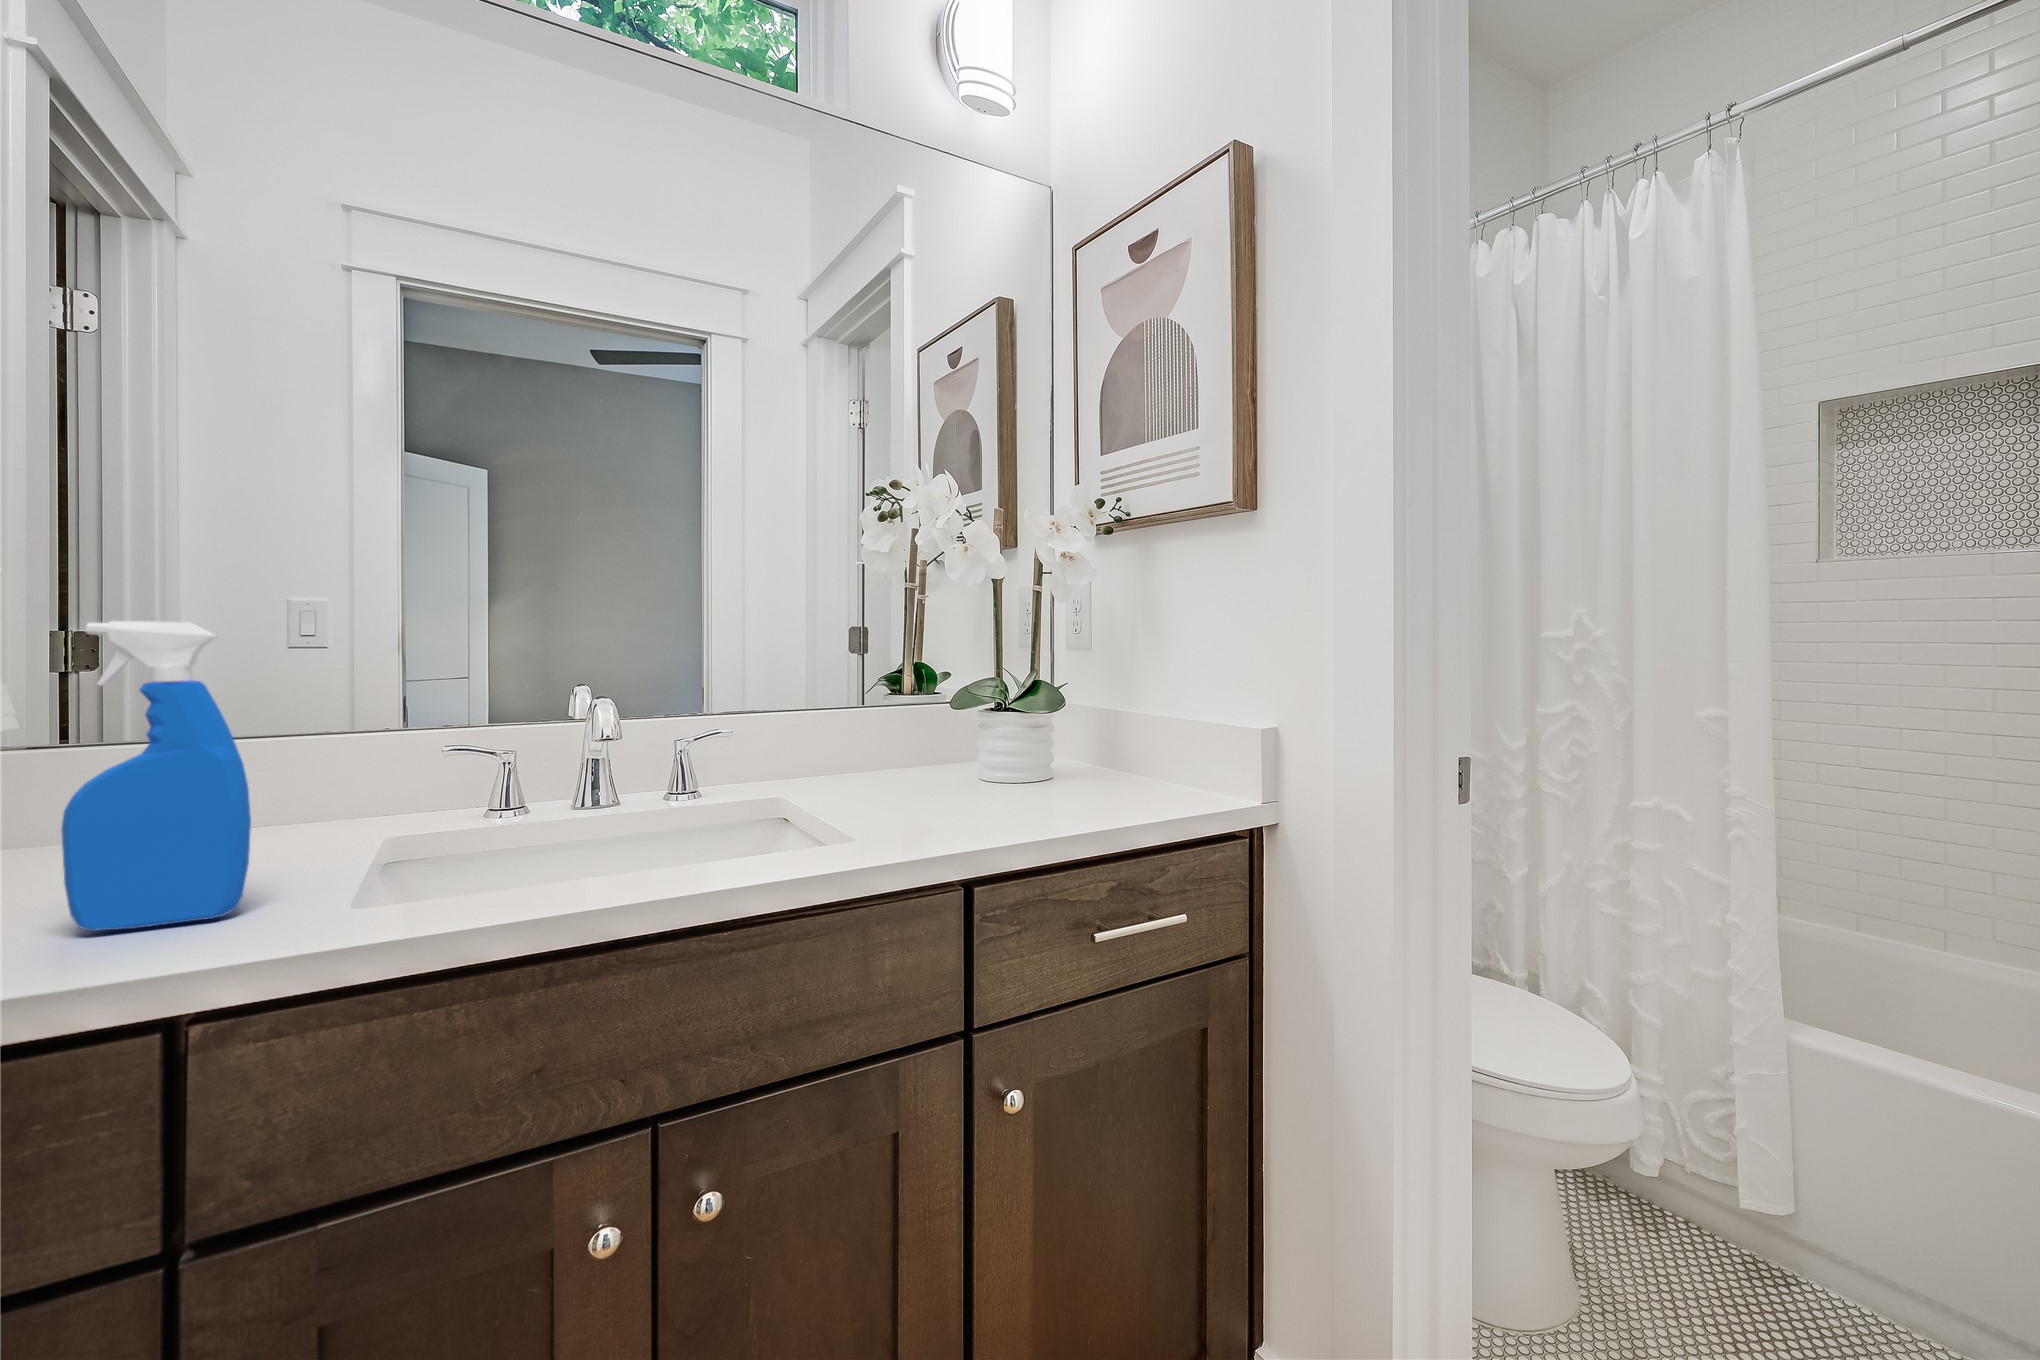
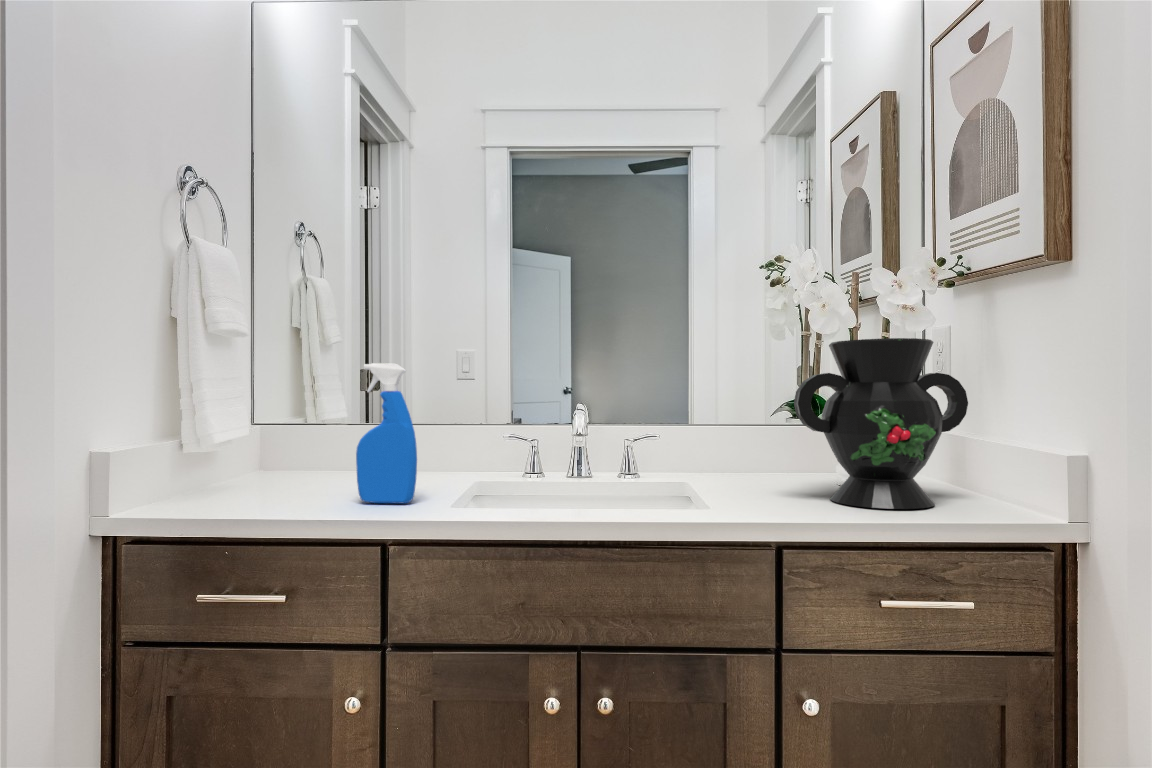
decorative vase: none [954,594,1143,811] -> present [794,338,968,509]

